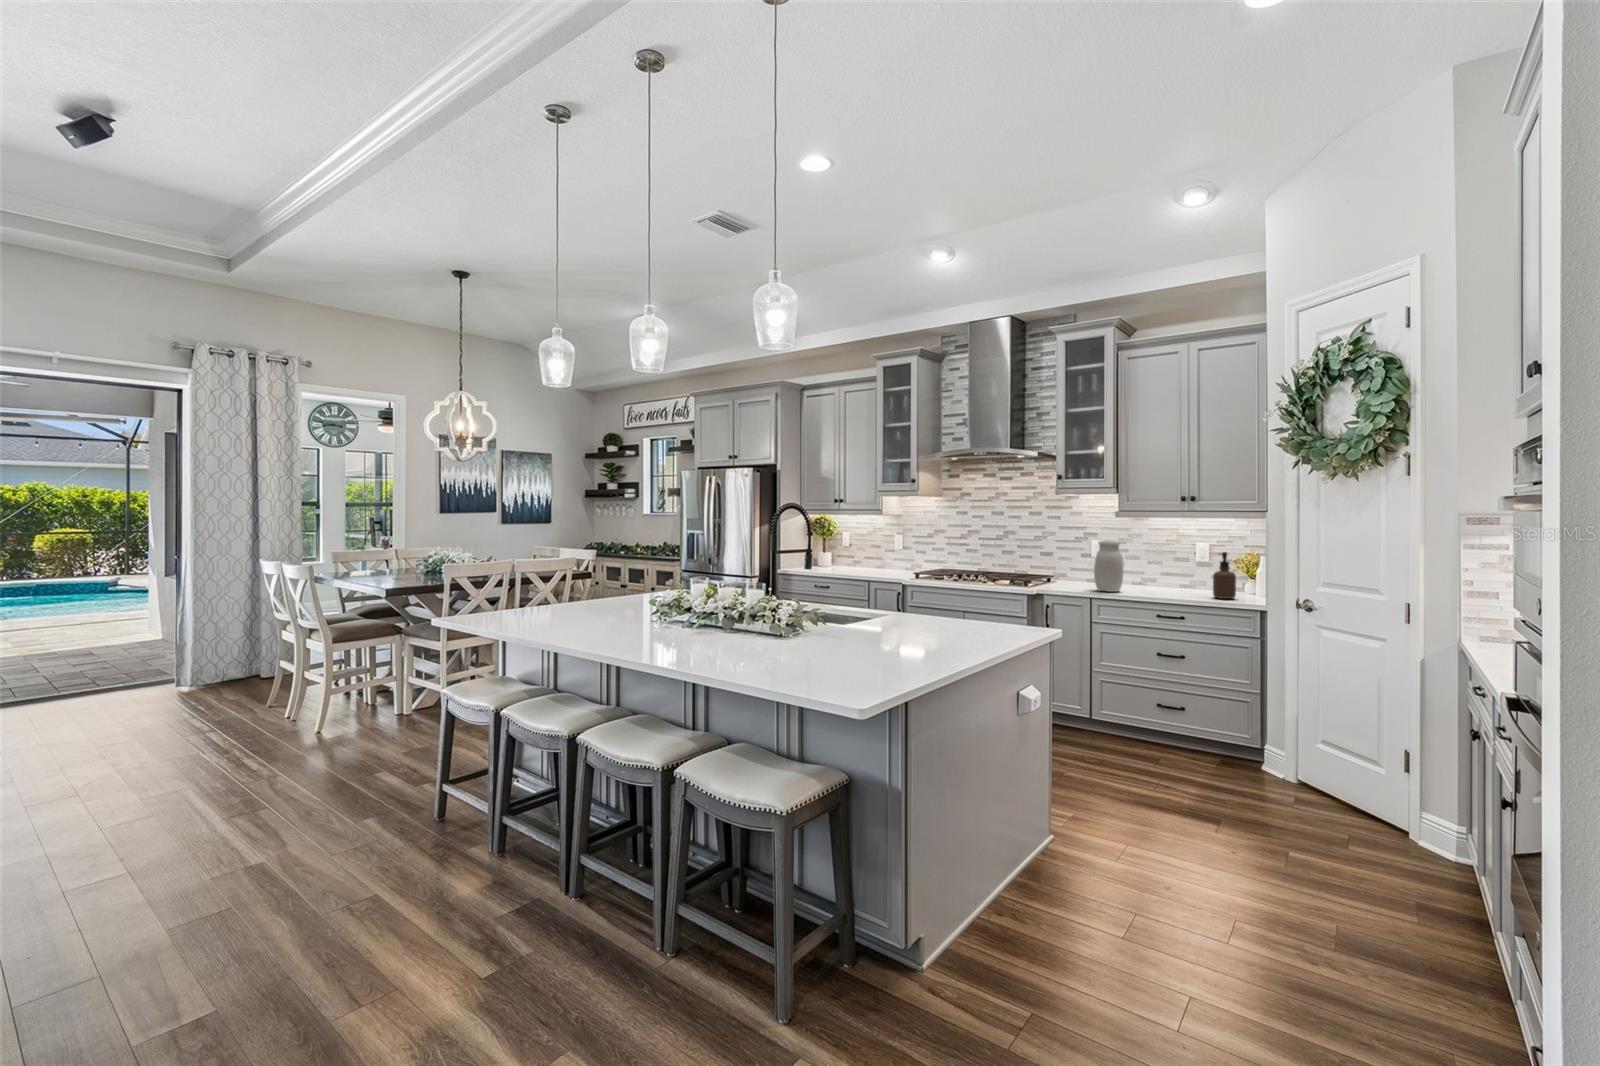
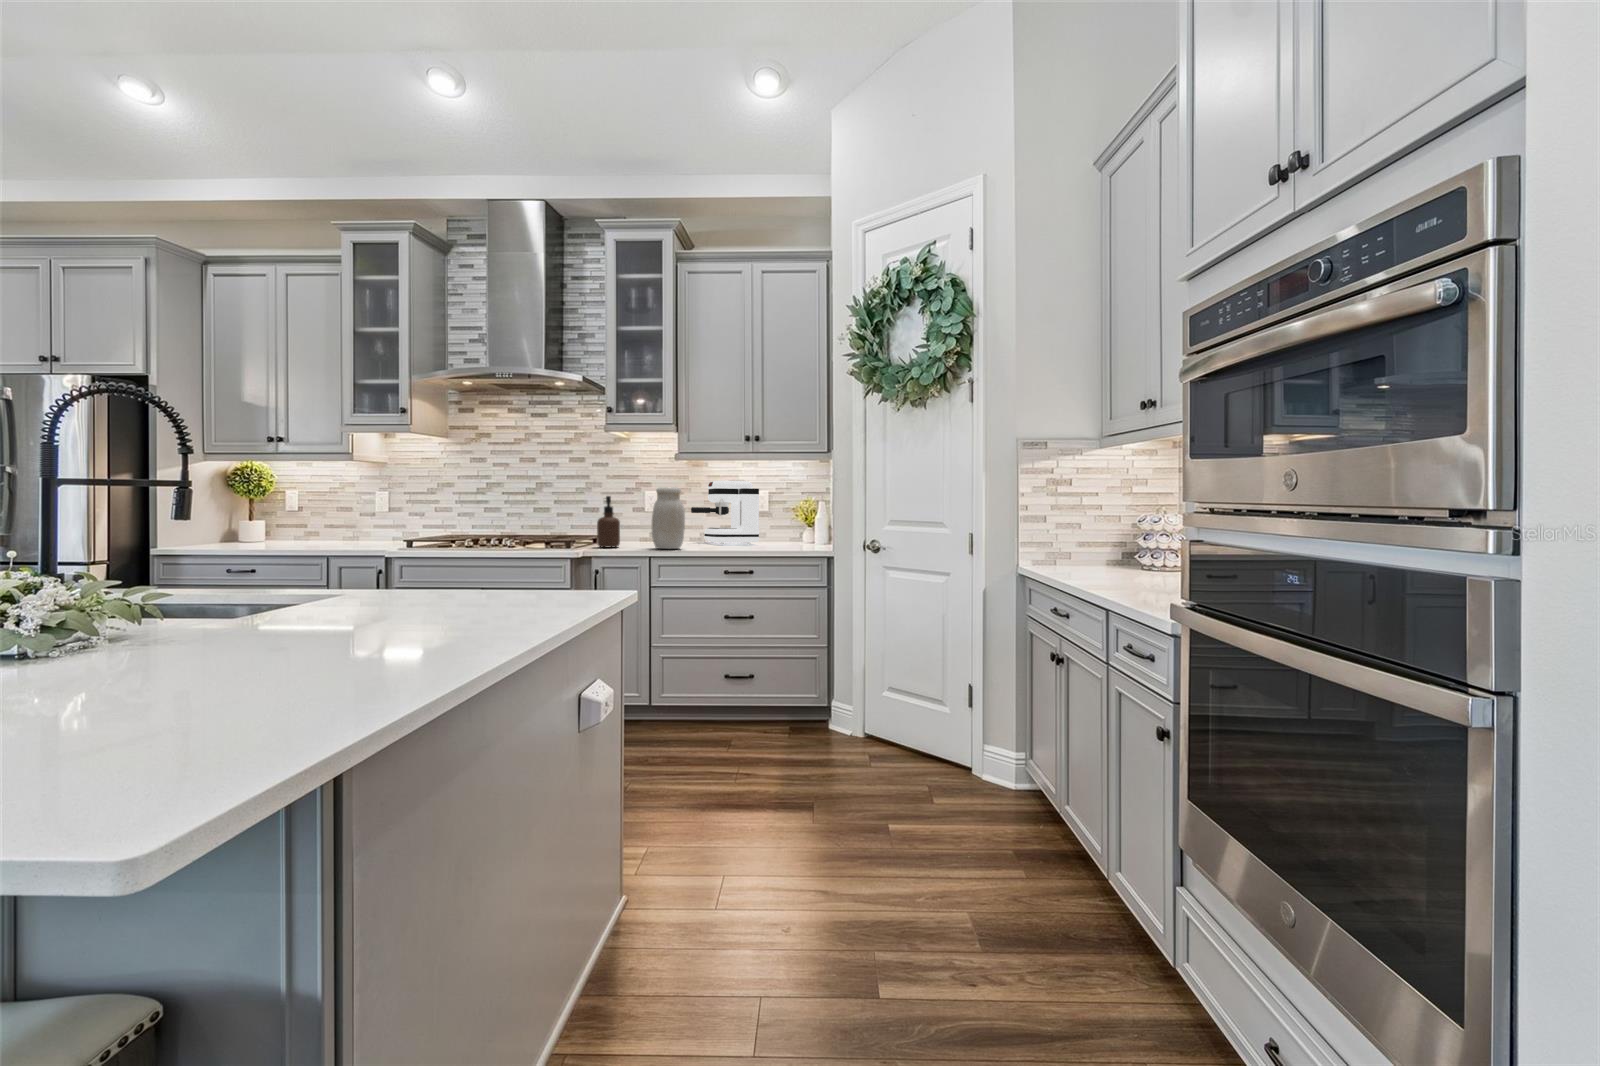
coffee maker: none [1133,531,1197,587] -> present [691,481,759,544]
soap dispenser: present [1213,552,1236,599] -> present [597,496,620,548]

